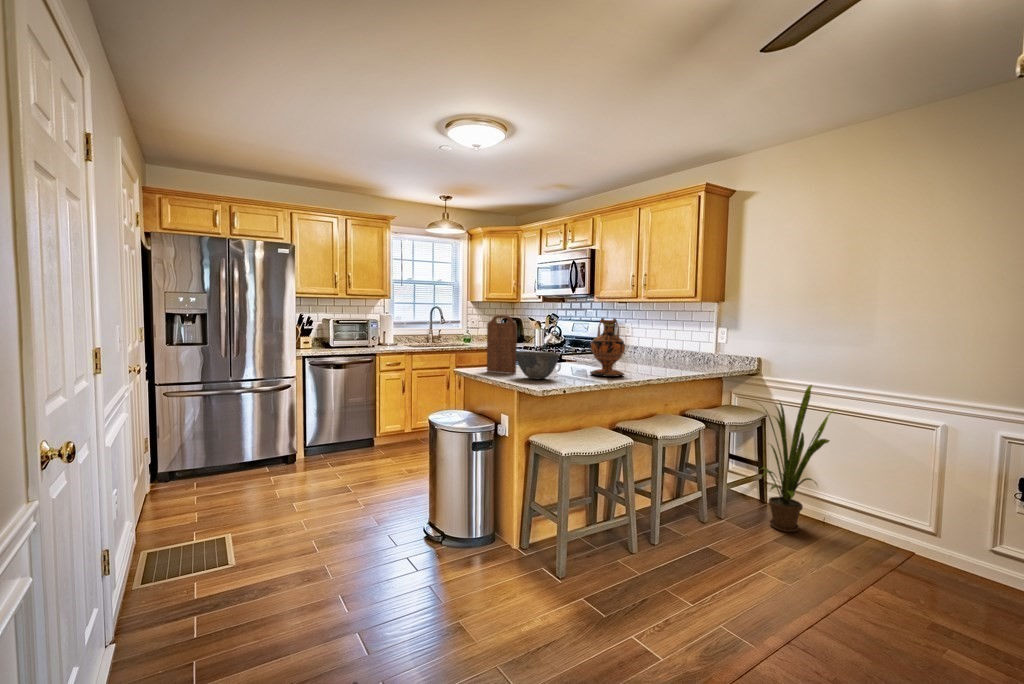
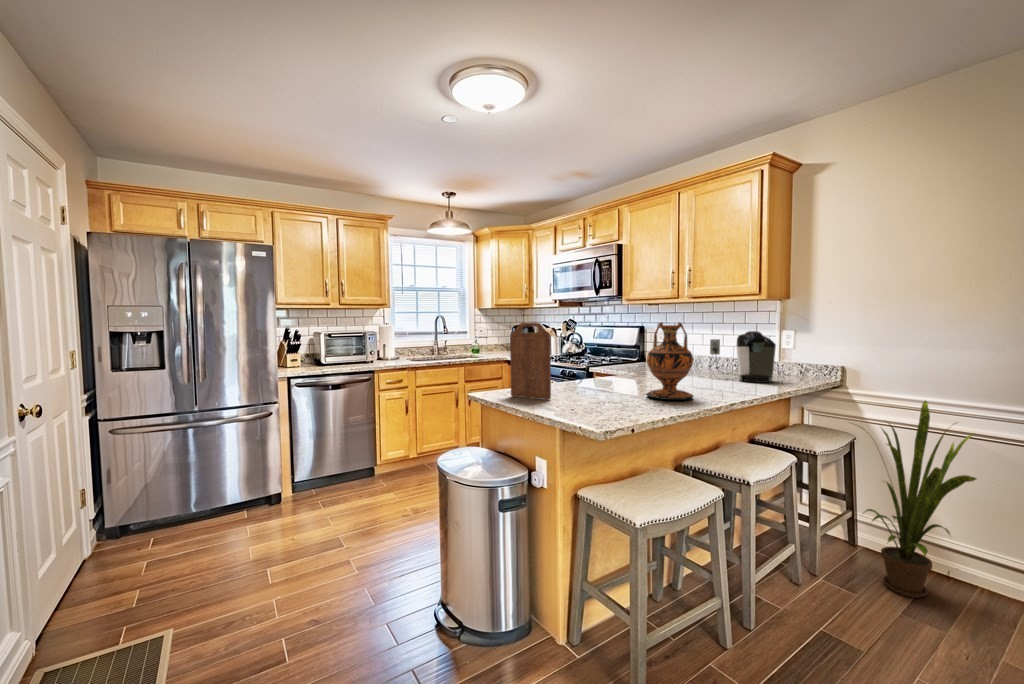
coffee maker: none [656,328,706,369] -> present [710,331,776,383]
bowl: present [516,351,559,379] -> none [553,370,614,409]

